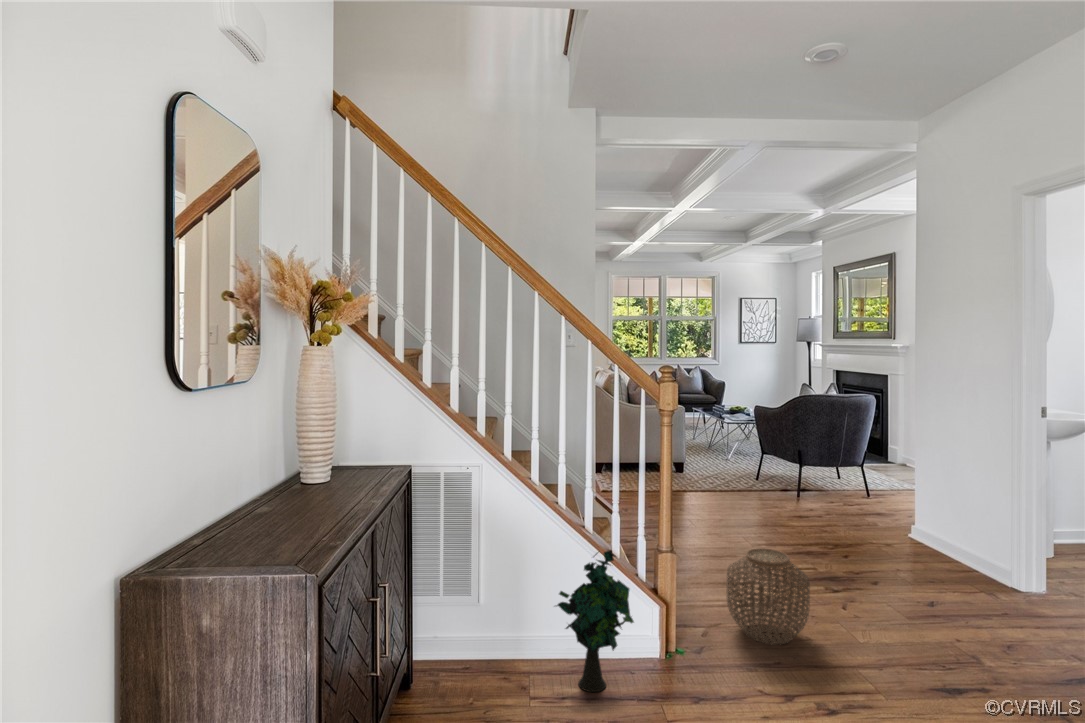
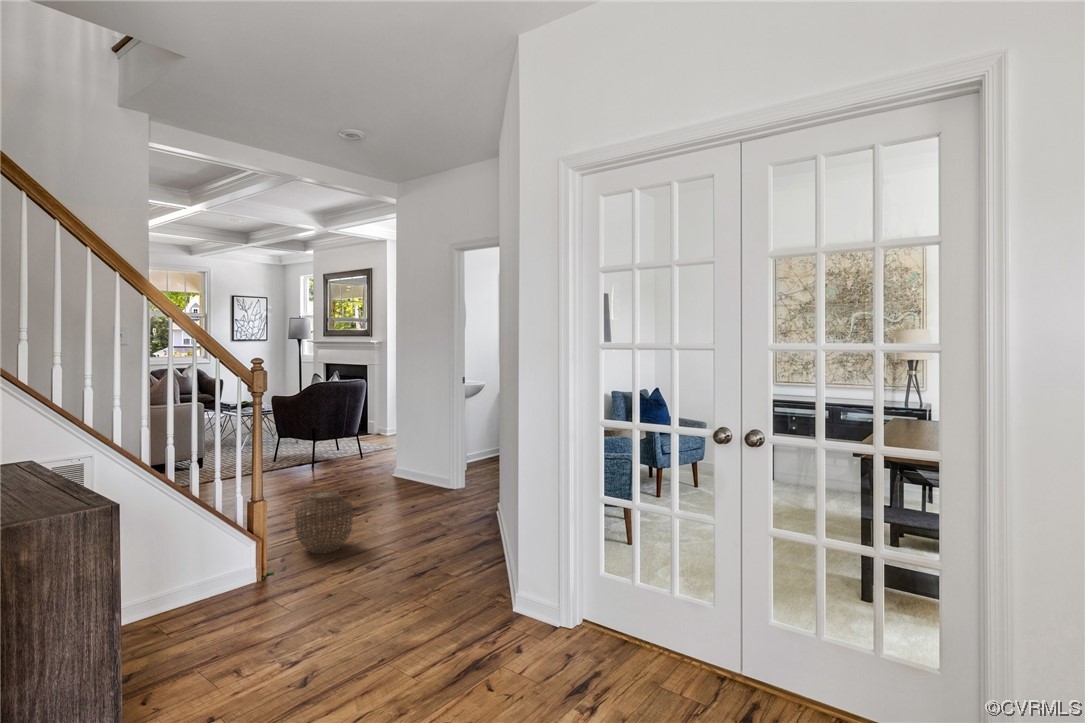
decorative plant: present [557,551,634,692] -> none [179,504,247,612]

